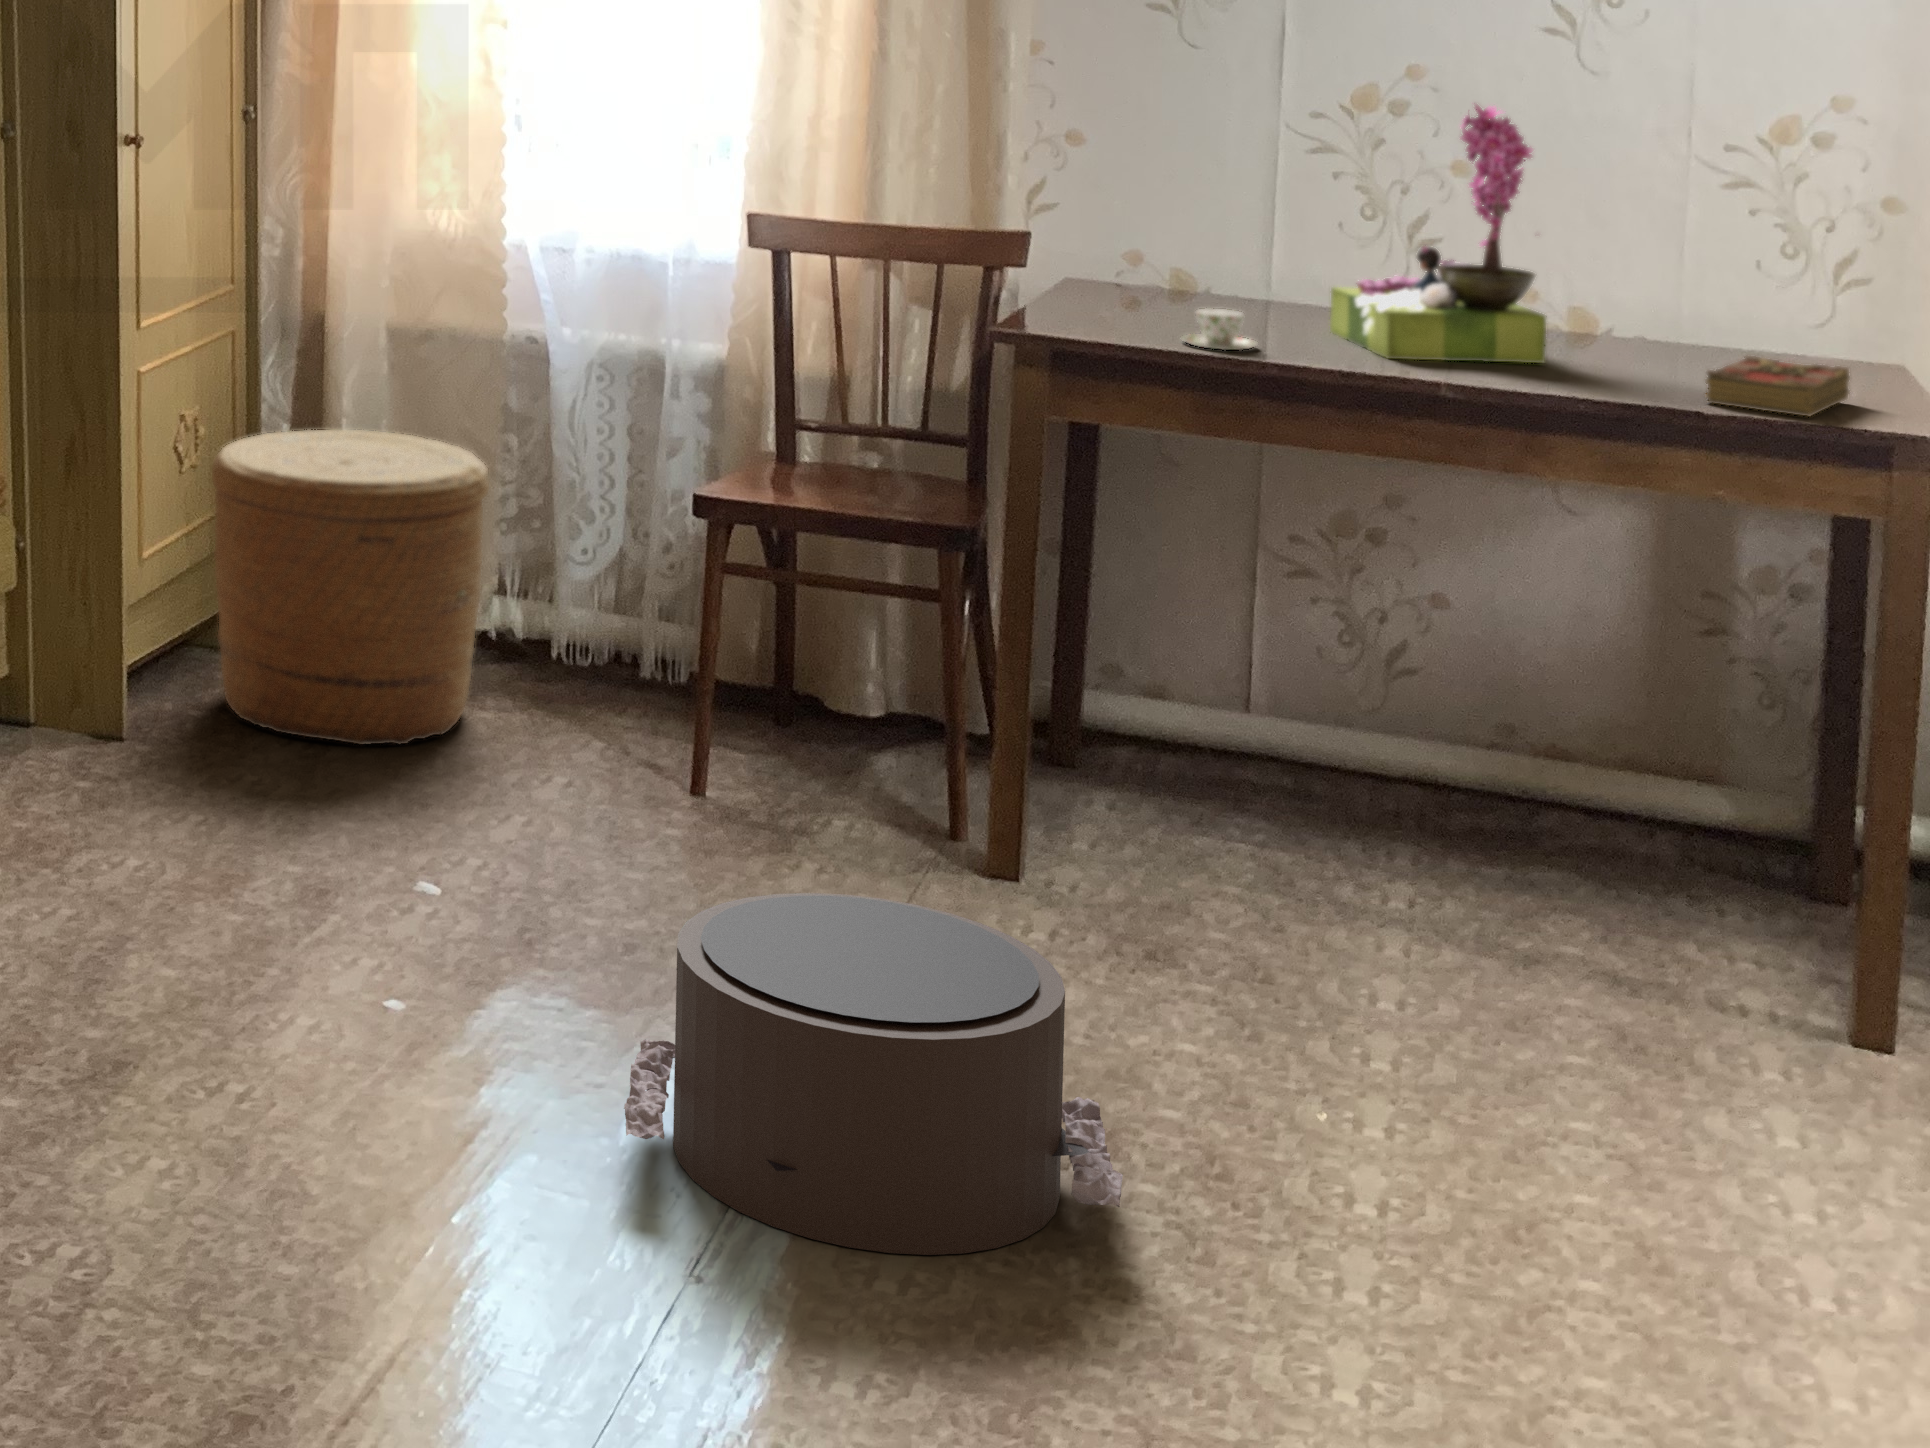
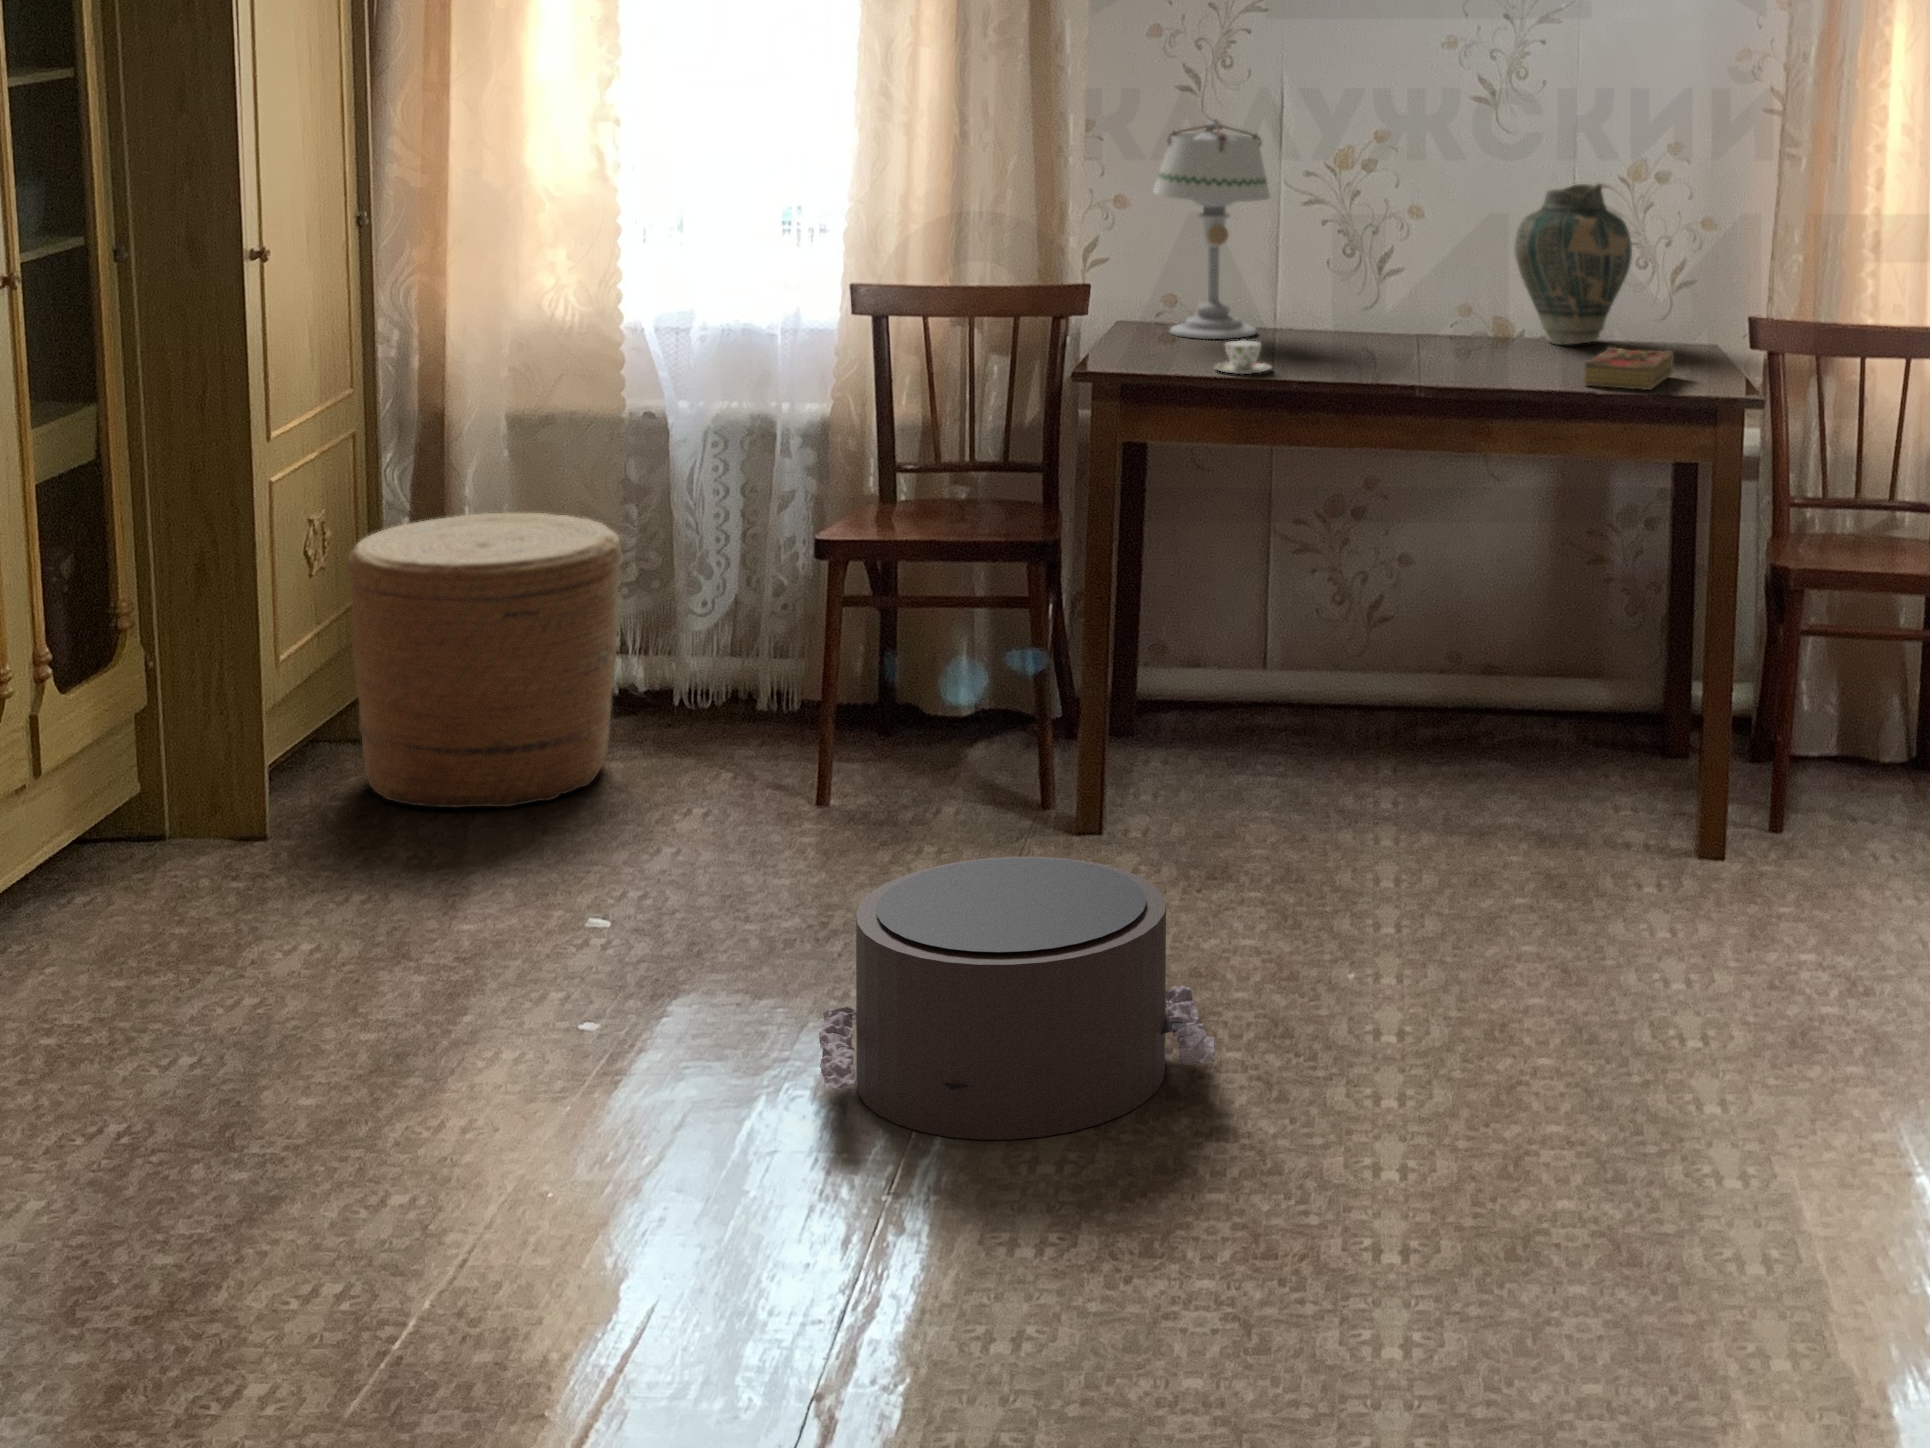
table lamp: none [1116,43,1270,307] -> present [1153,119,1270,339]
flower arrangement: present [1330,103,1547,363] -> none [1321,159,1475,371]
vase: none [1612,143,1790,349] -> present [1515,184,1632,344]

